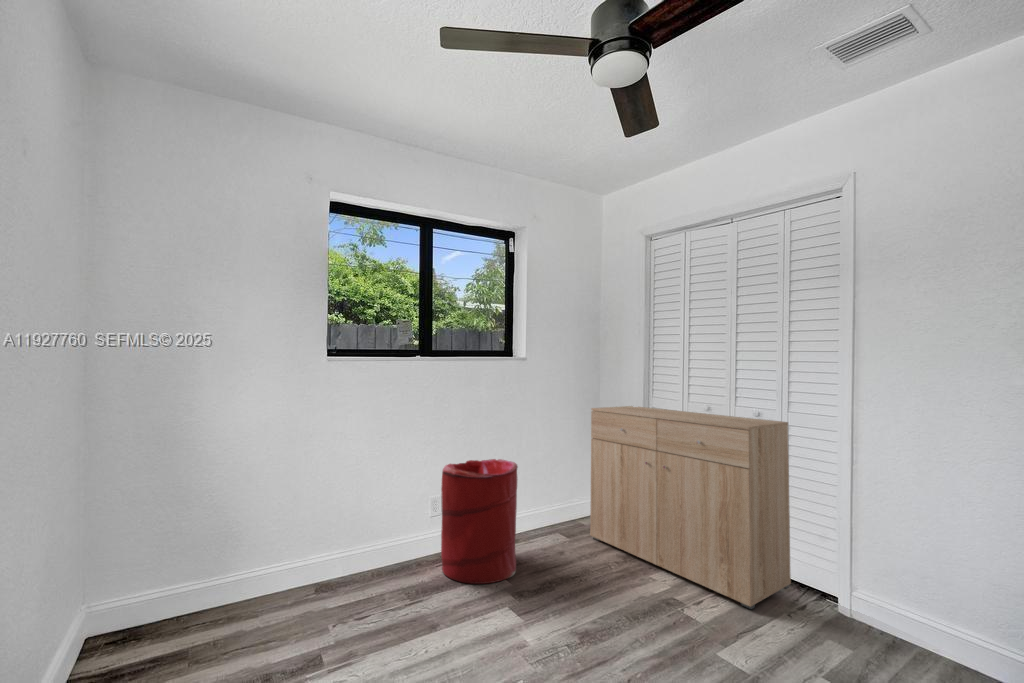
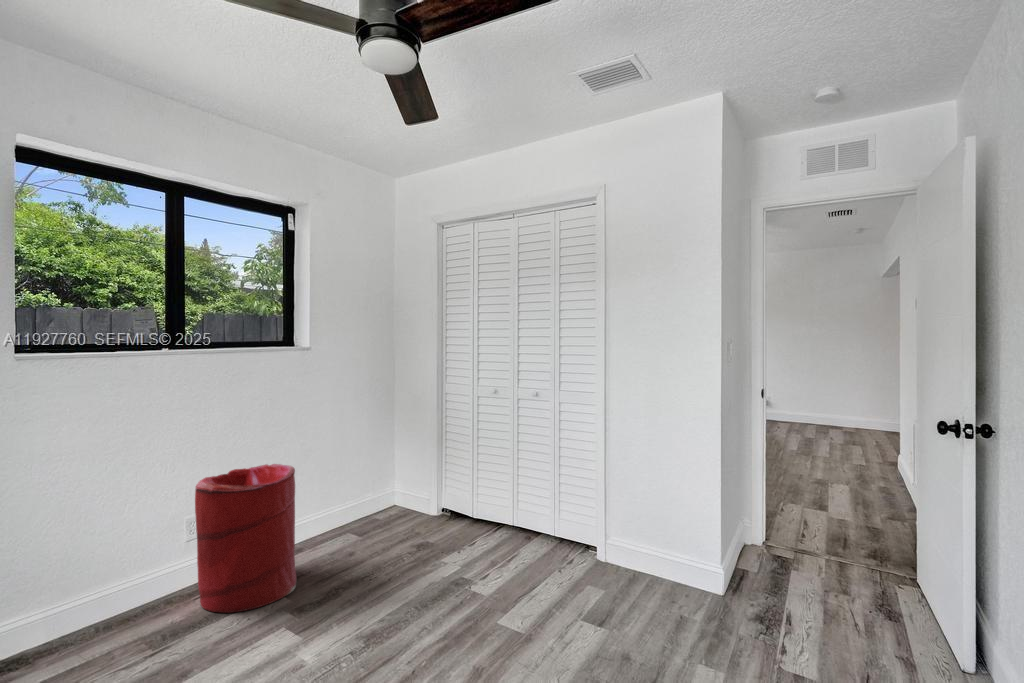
dresser: present [590,406,791,609] -> none [382,390,564,574]

